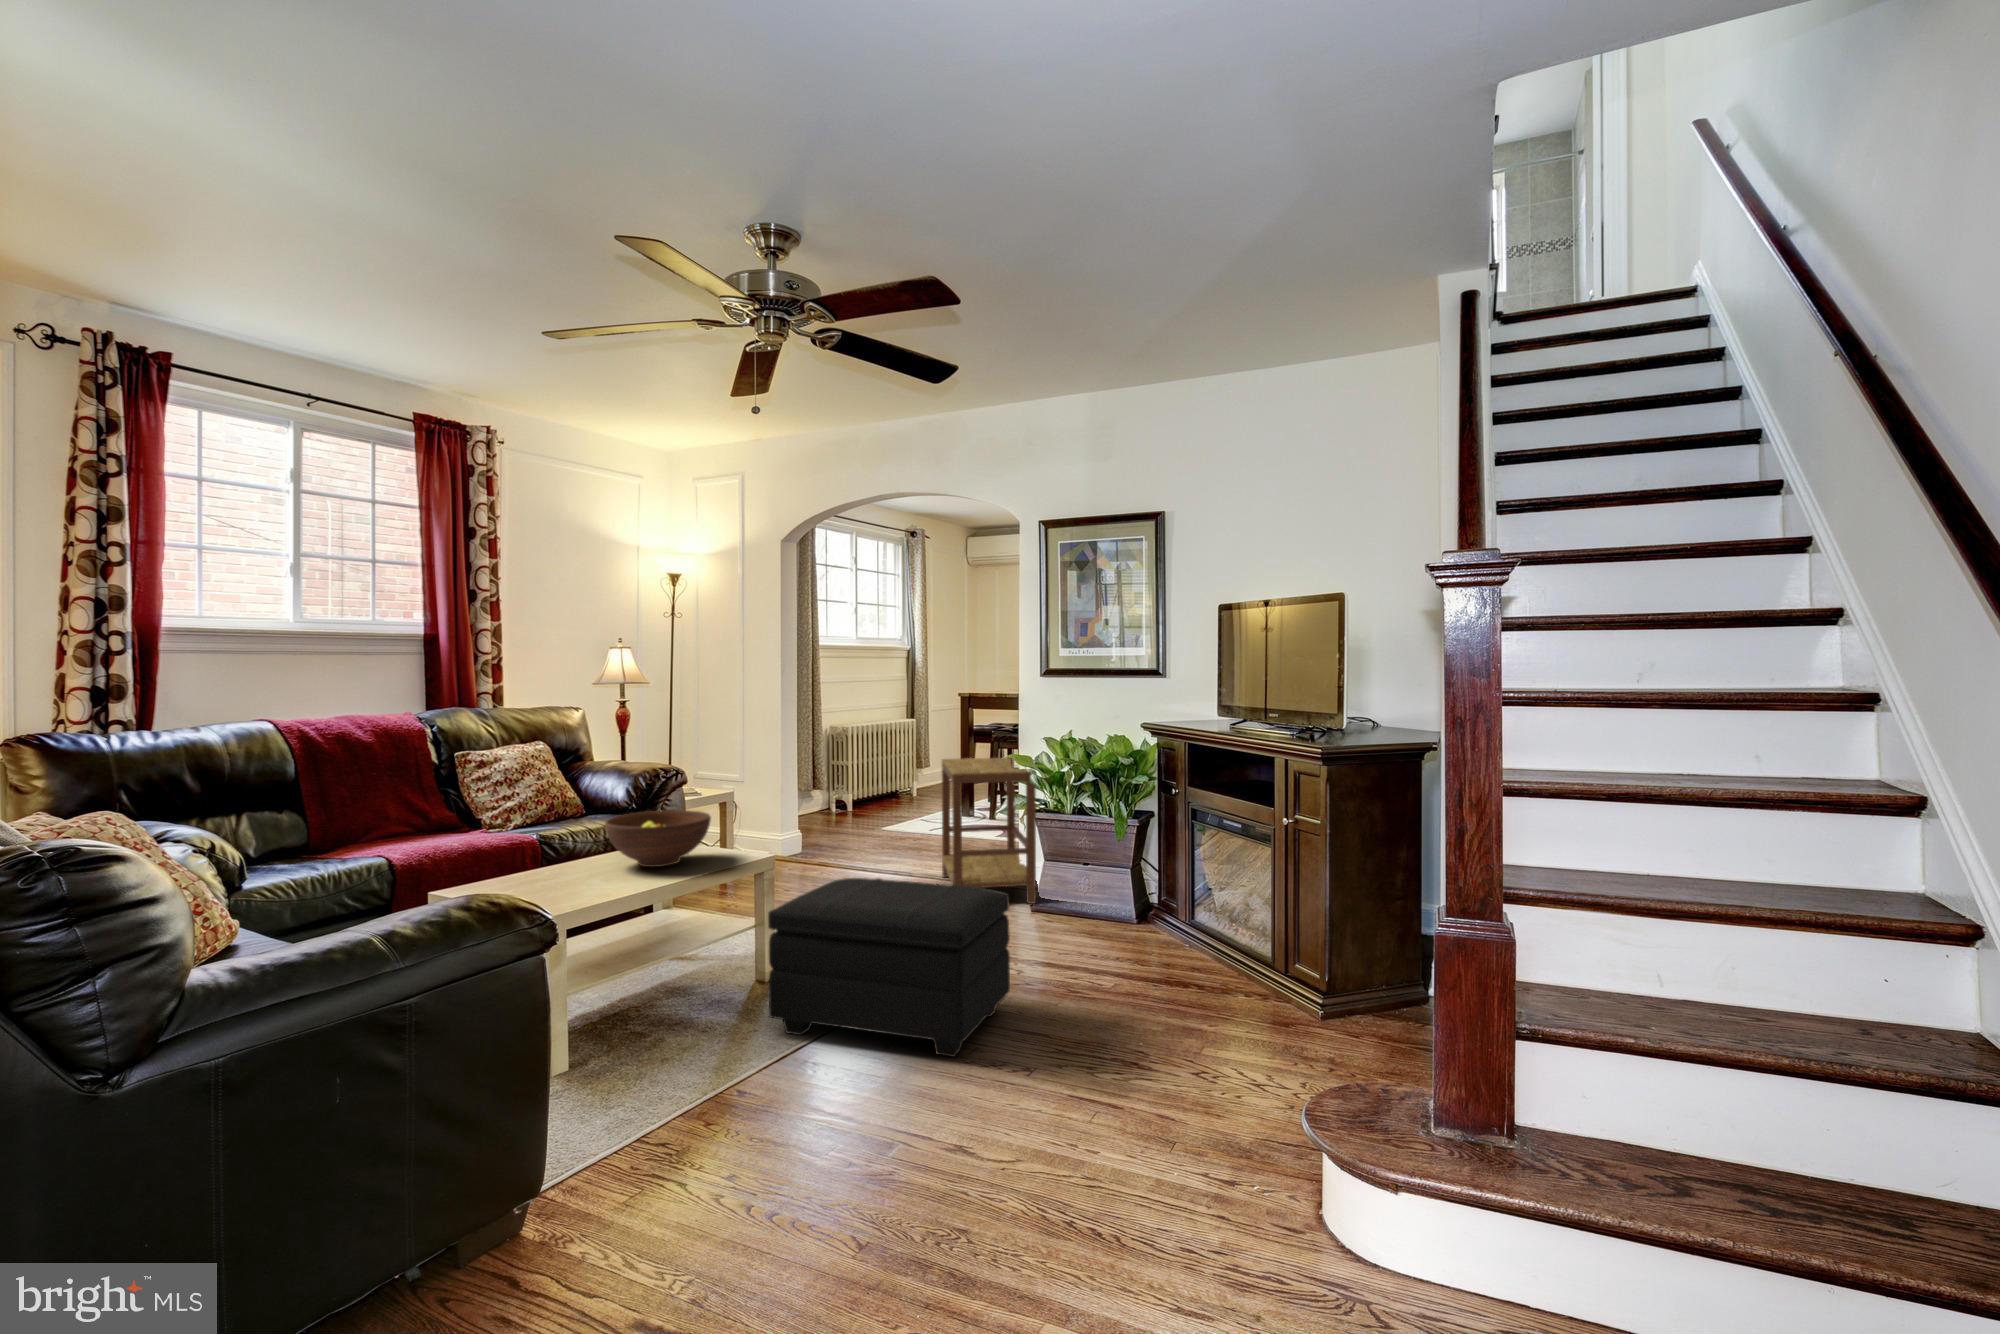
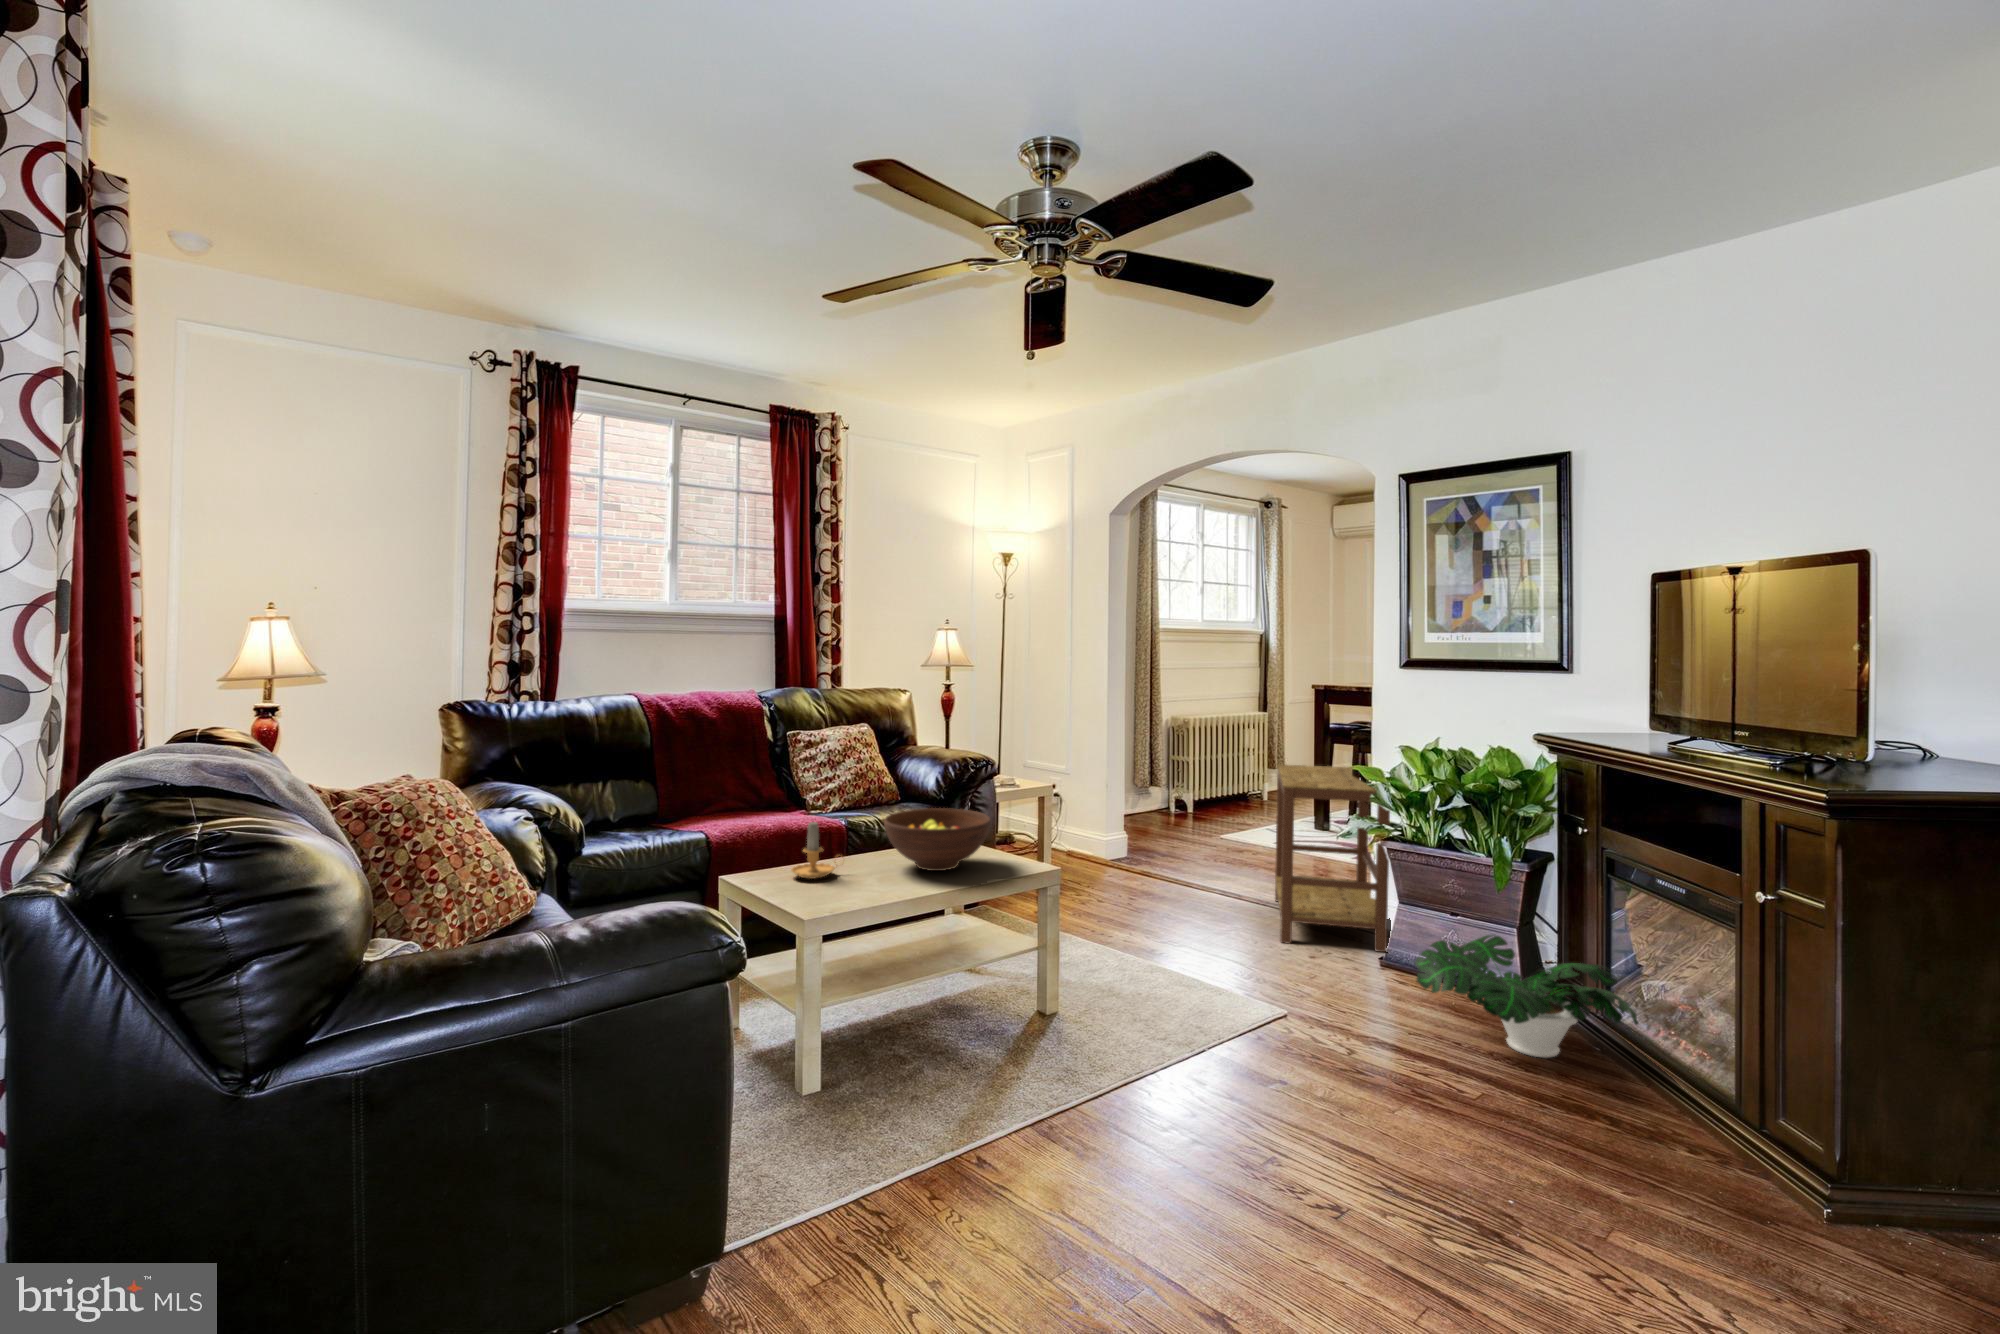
candle: none [511,828,566,885] -> present [791,822,843,879]
potted plant: none [1062,873,1212,956] -> present [1415,935,1638,1058]
footstool: present [768,878,1010,1057] -> none [1030,908,1329,1163]

